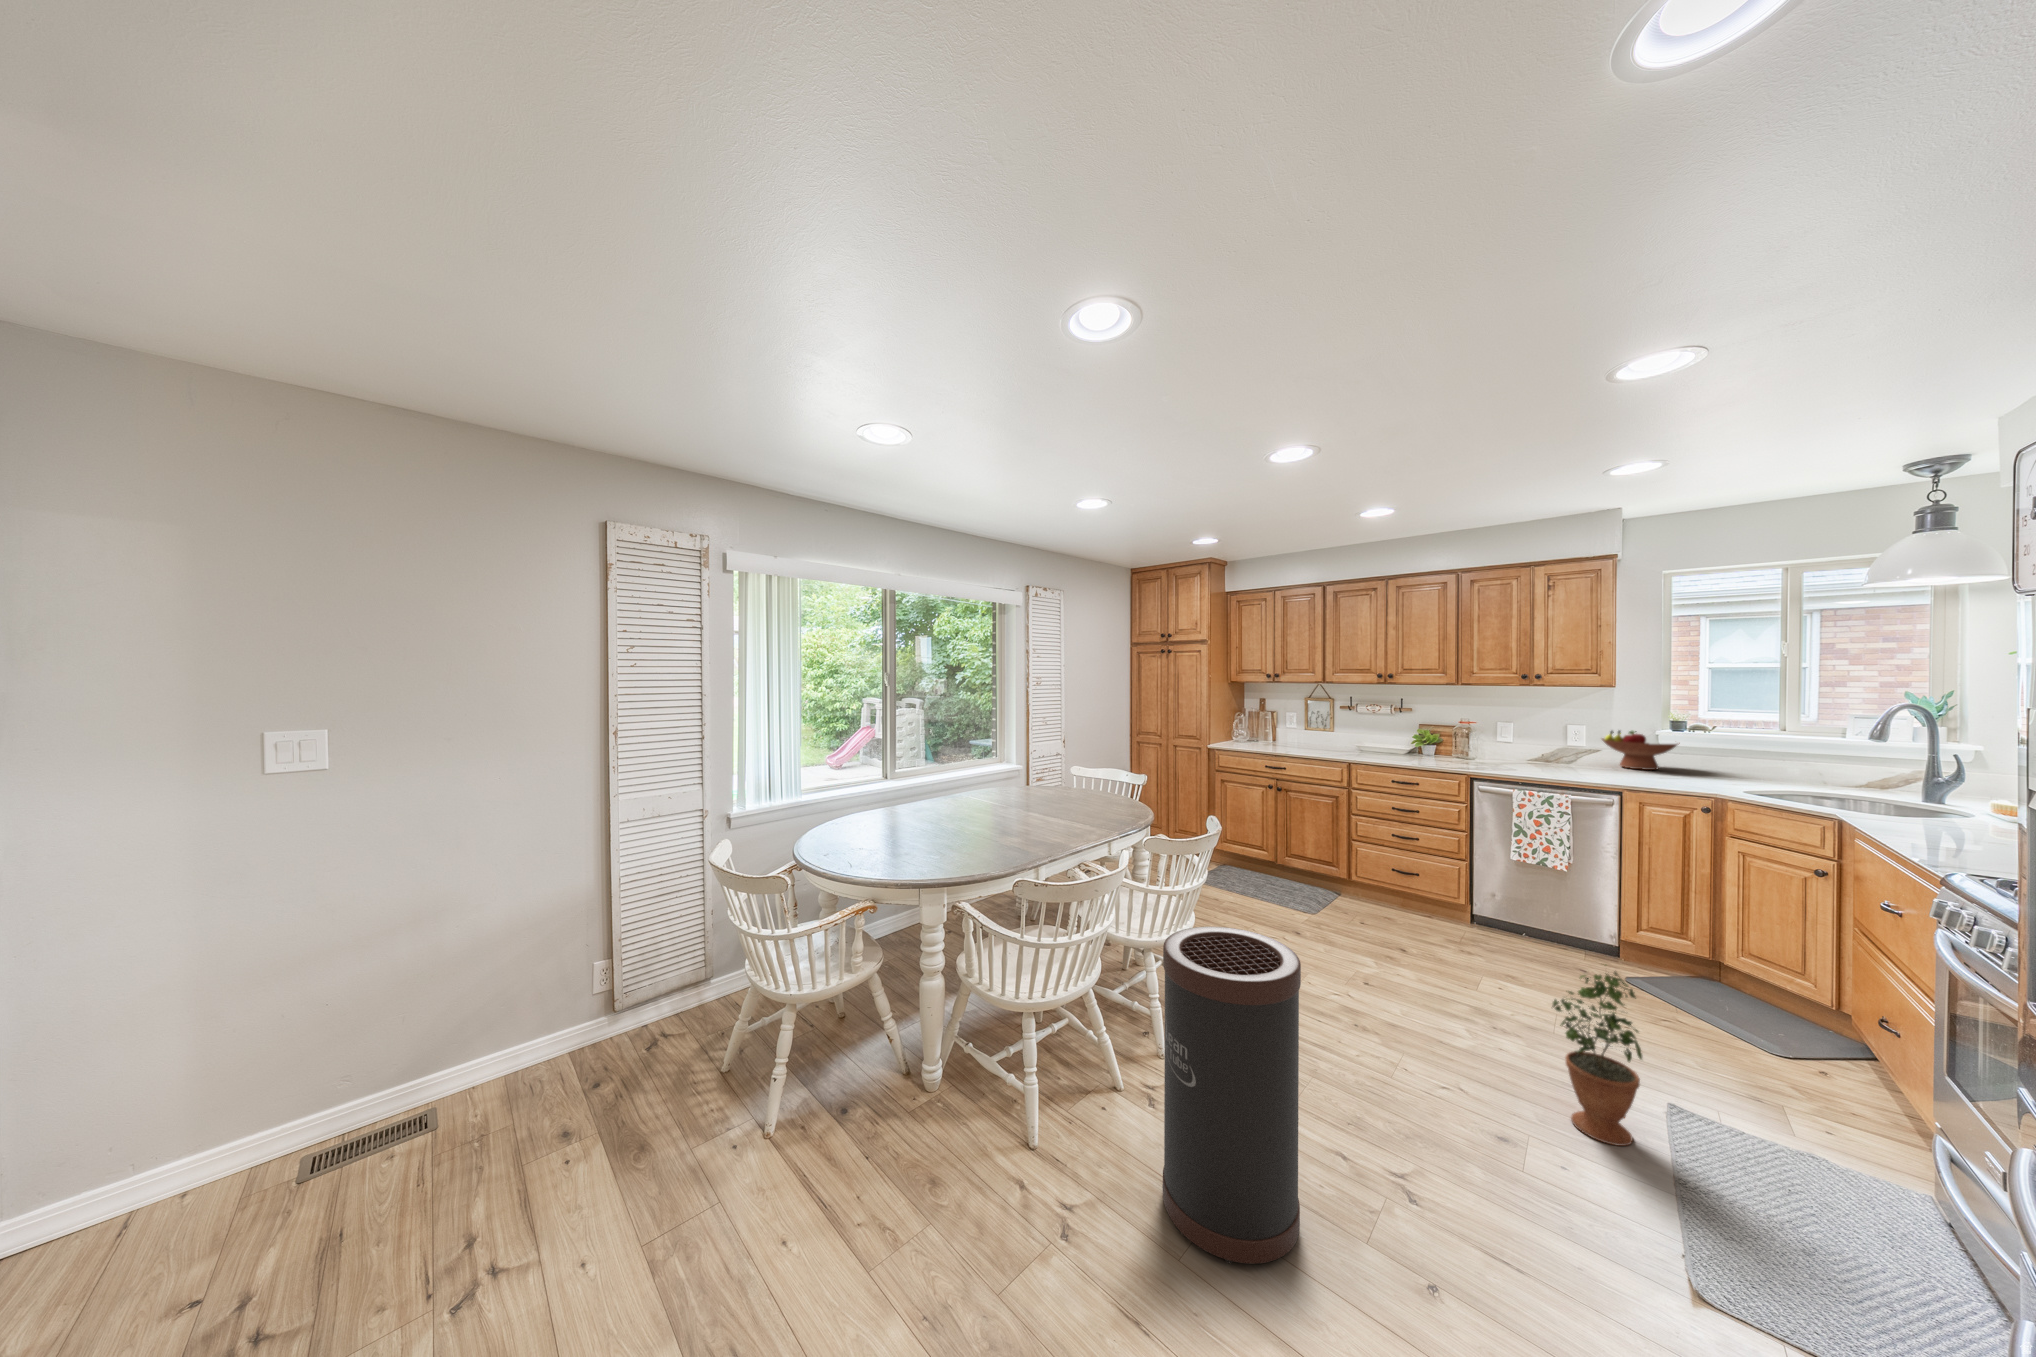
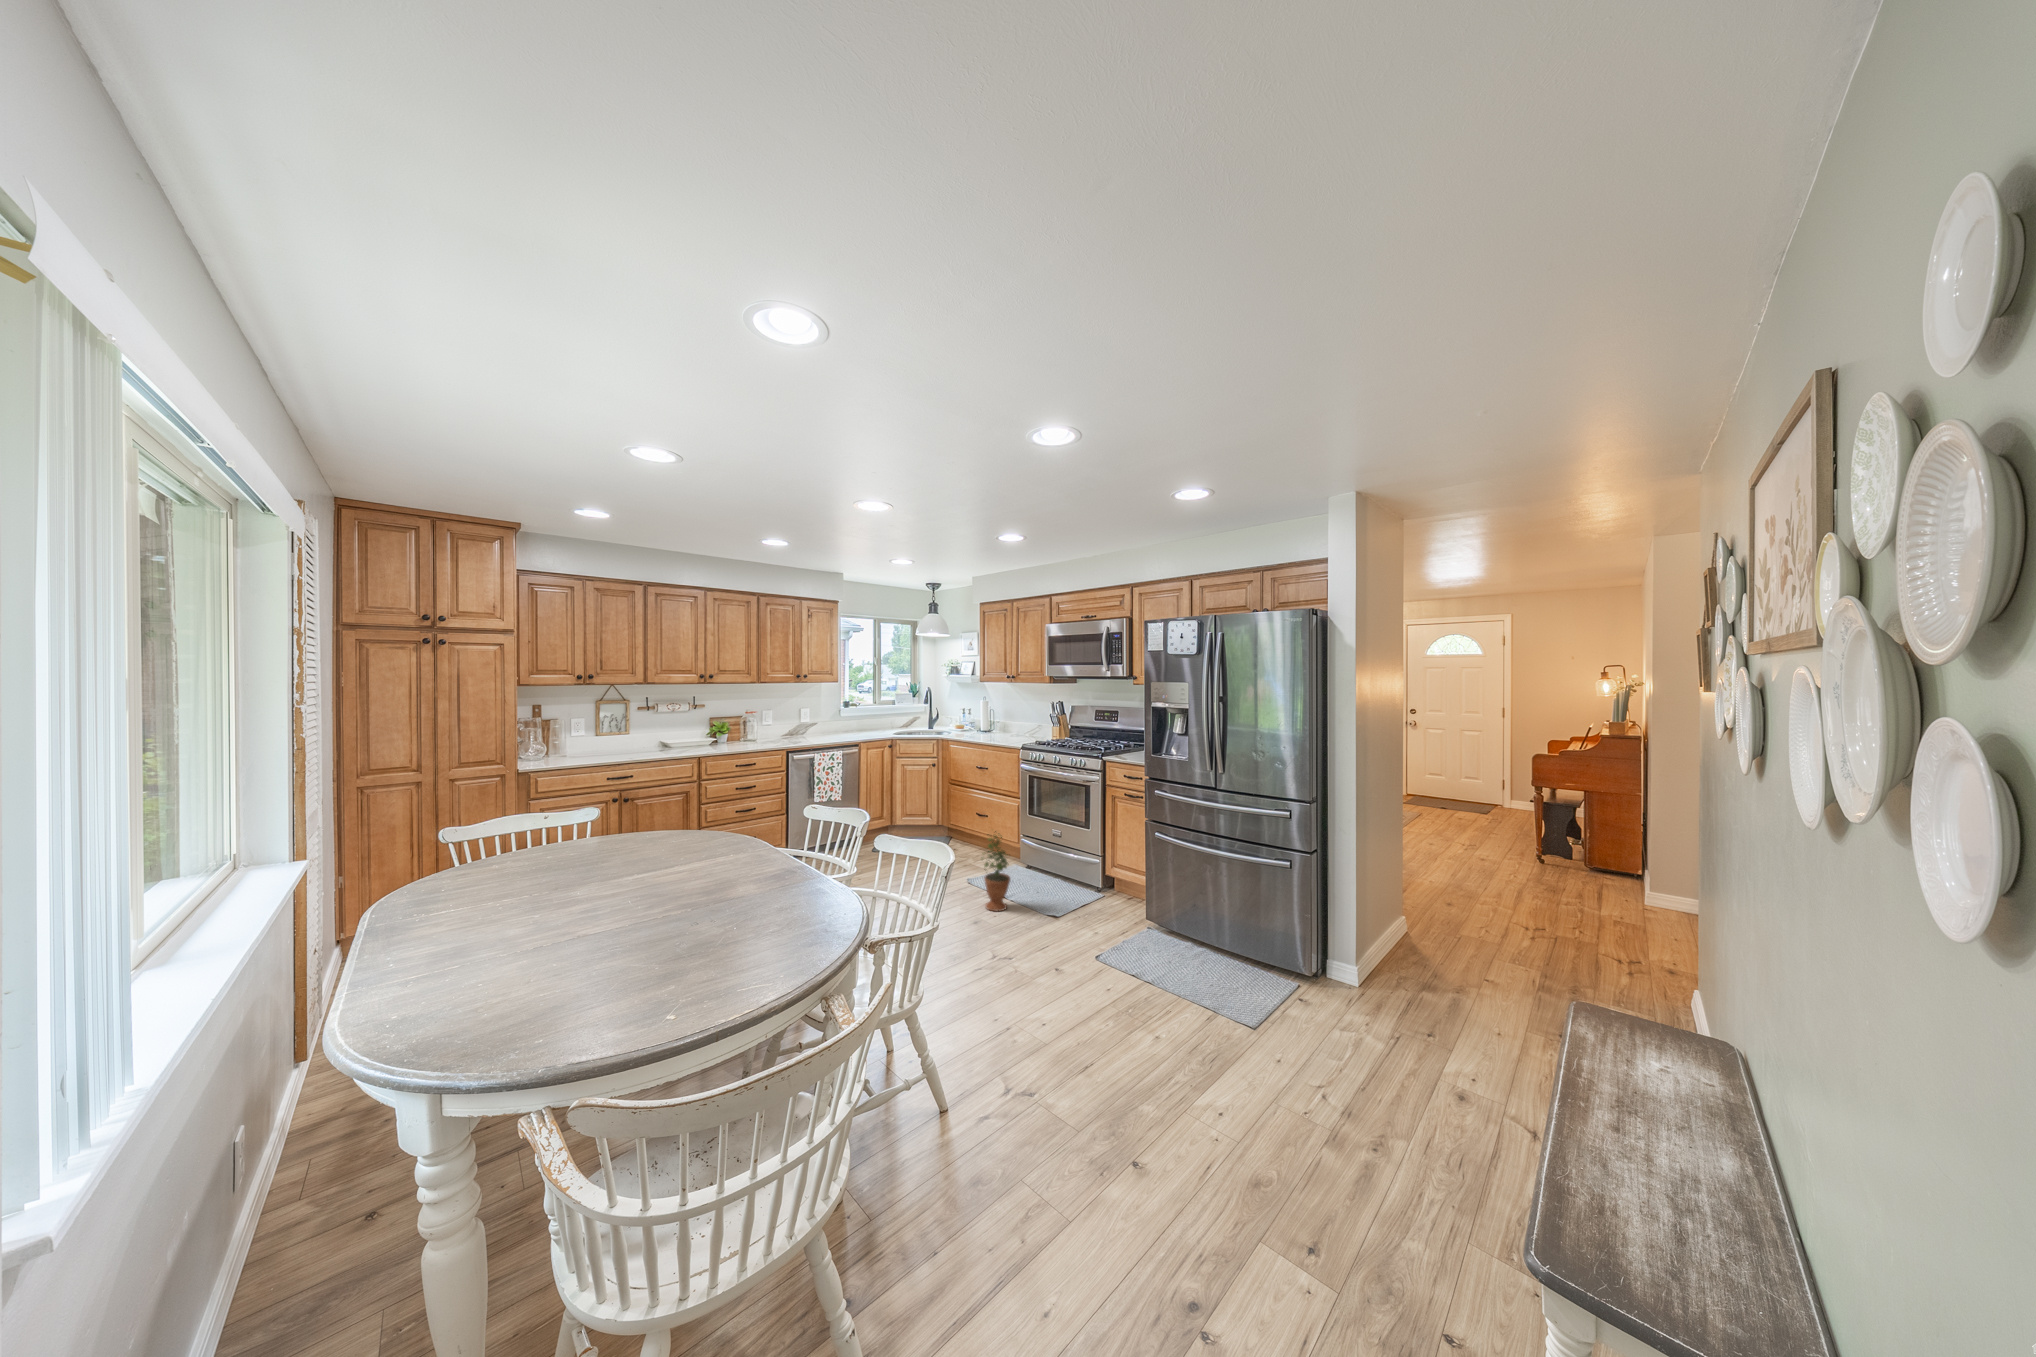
fruit bowl: present [1602,731,1677,770] -> none [820,710,855,733]
trash can: present [1163,927,1301,1264] -> none [1017,862,1102,1052]

